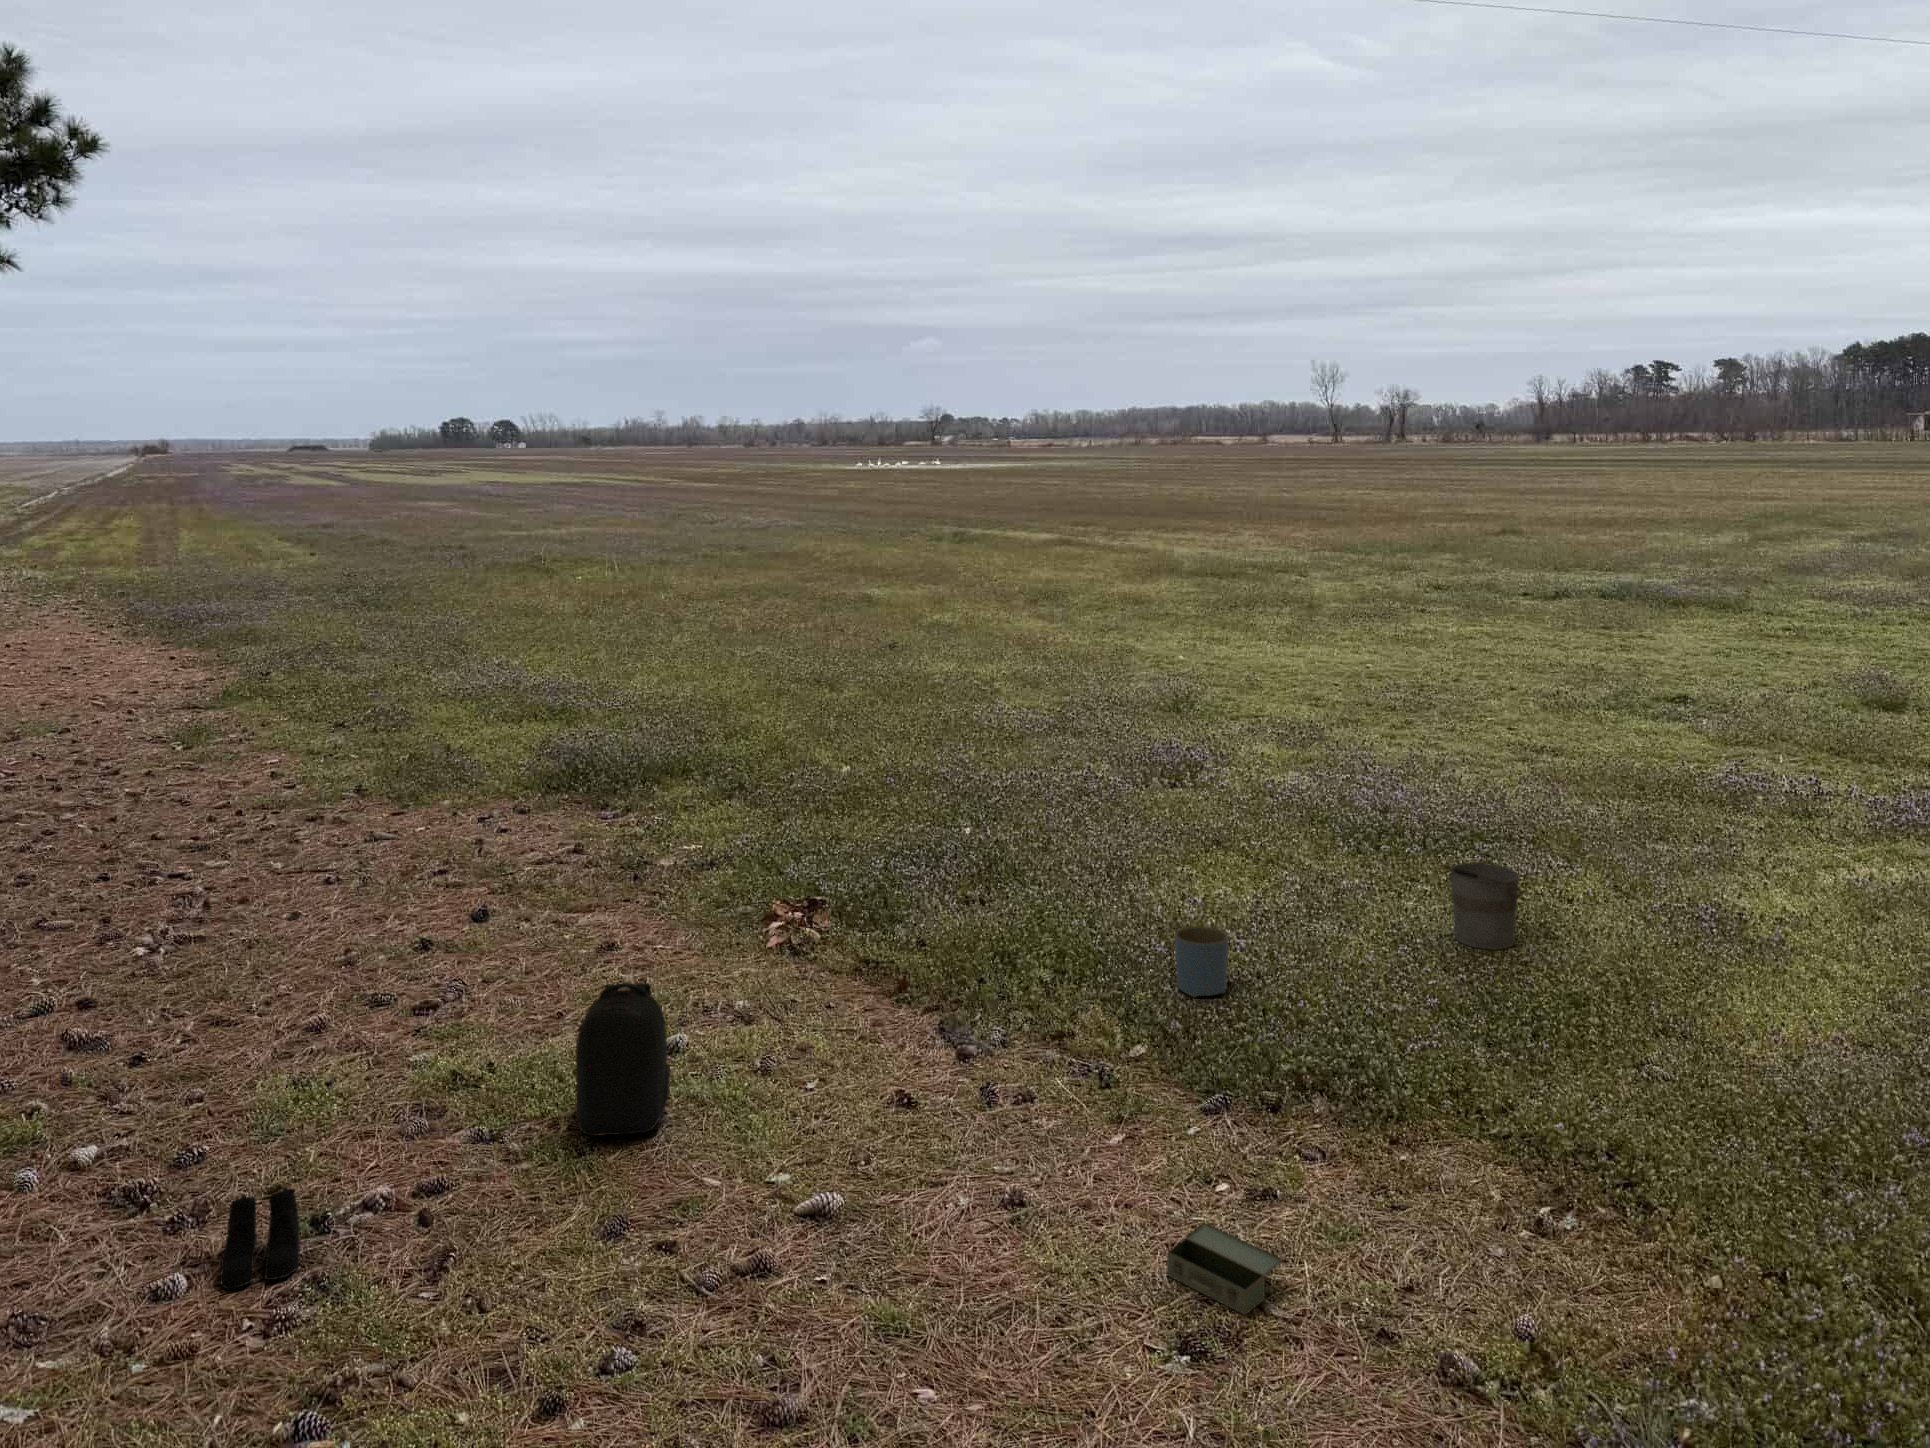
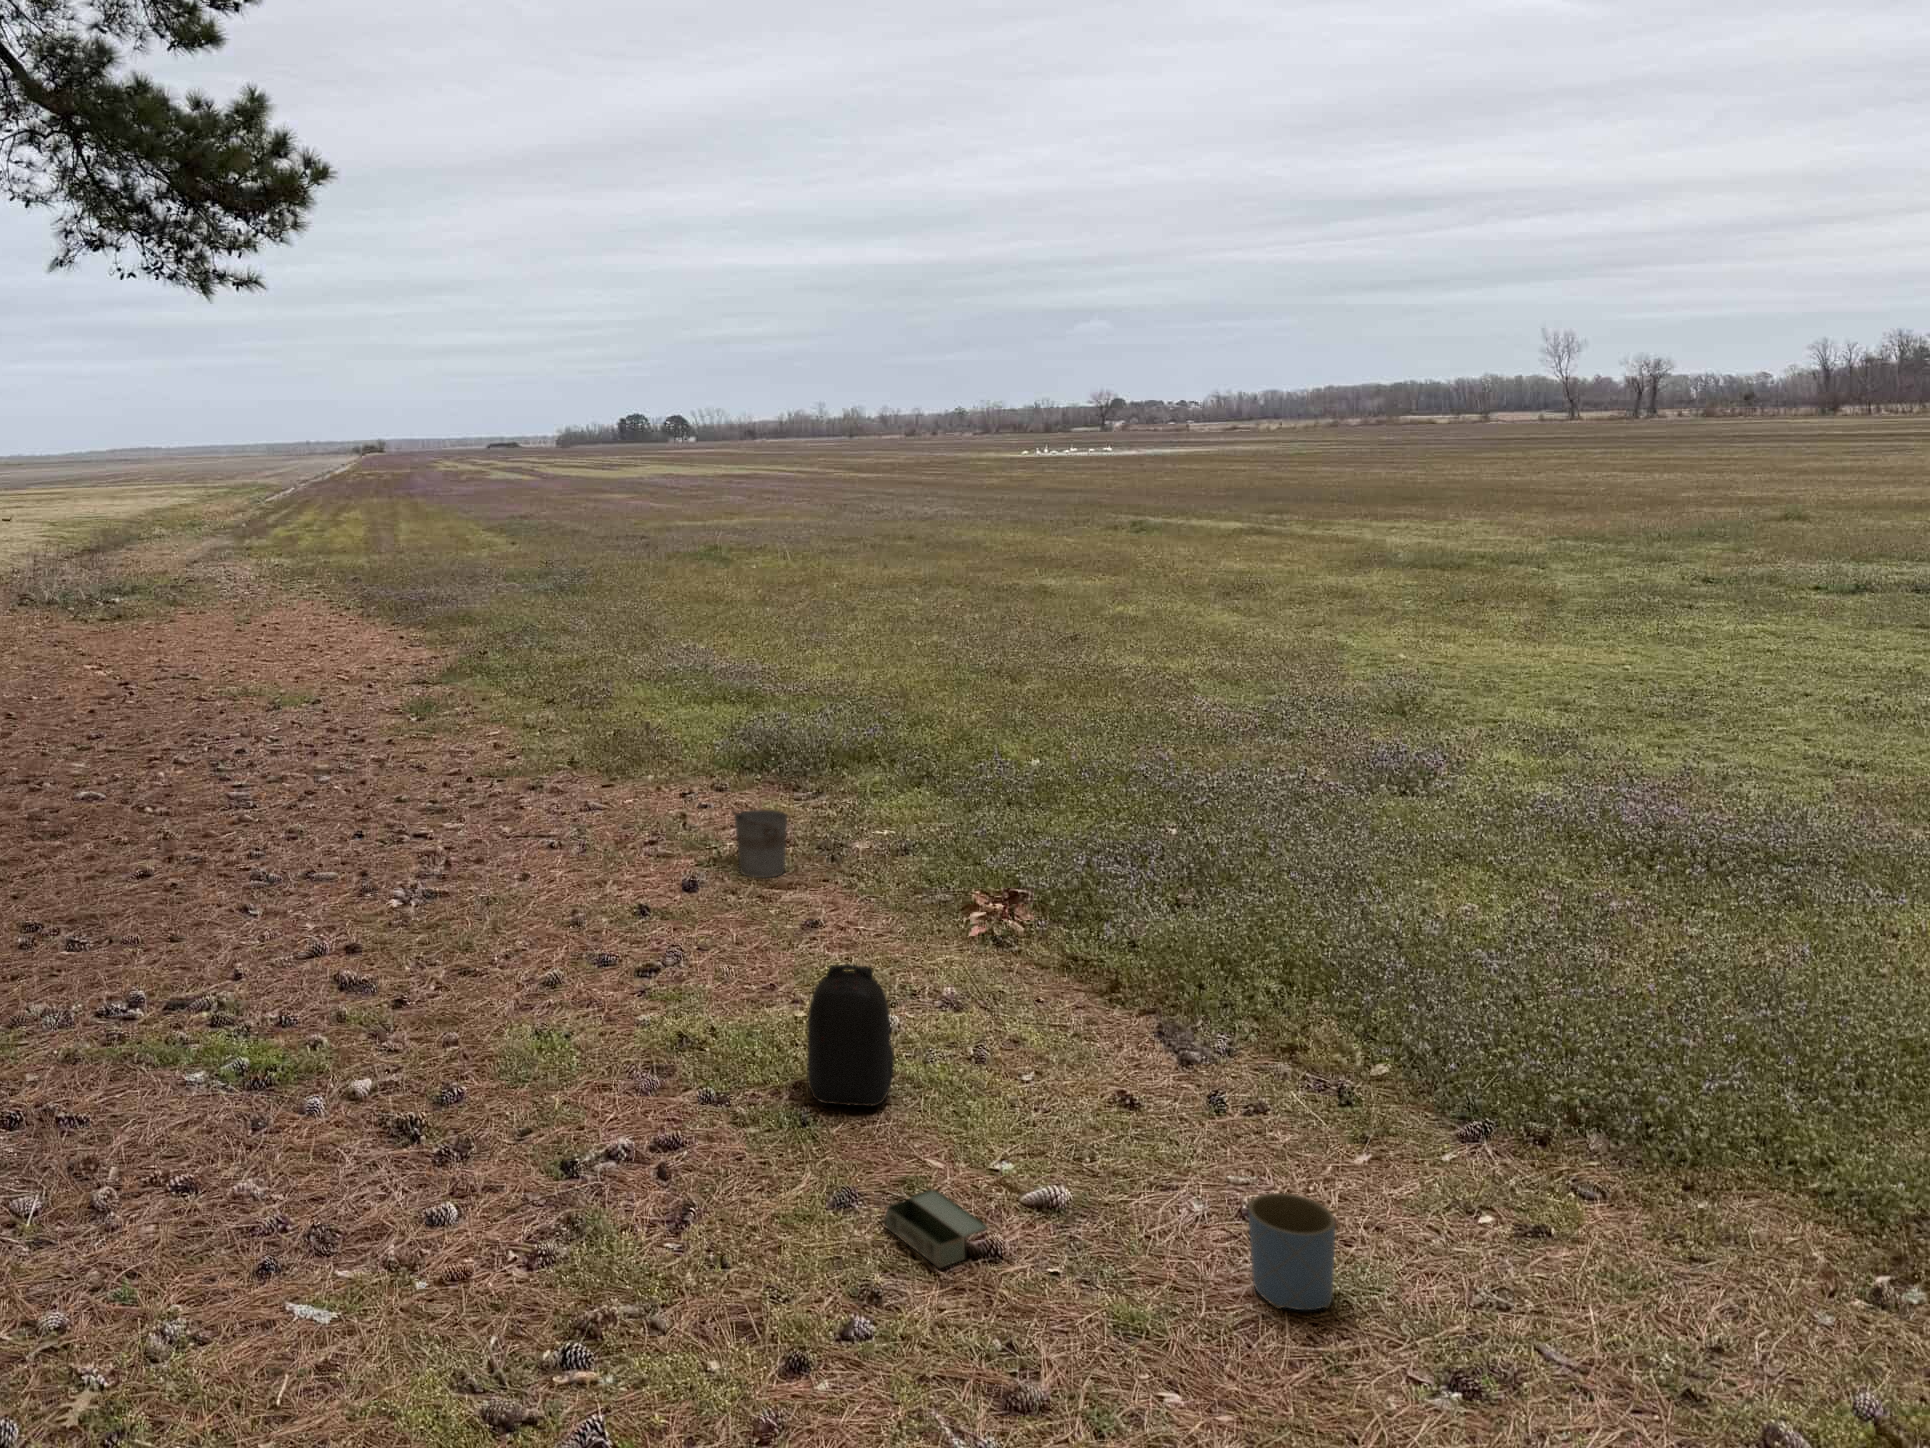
bucket: present [1442,863,1522,950] -> present [733,810,787,878]
planter: present [1175,926,1229,997] -> present [1249,1193,1335,1310]
boots: present [220,1187,300,1289] -> none [530,1112,590,1192]
toolbox: present [1167,1224,1282,1315] -> present [886,1190,988,1268]

